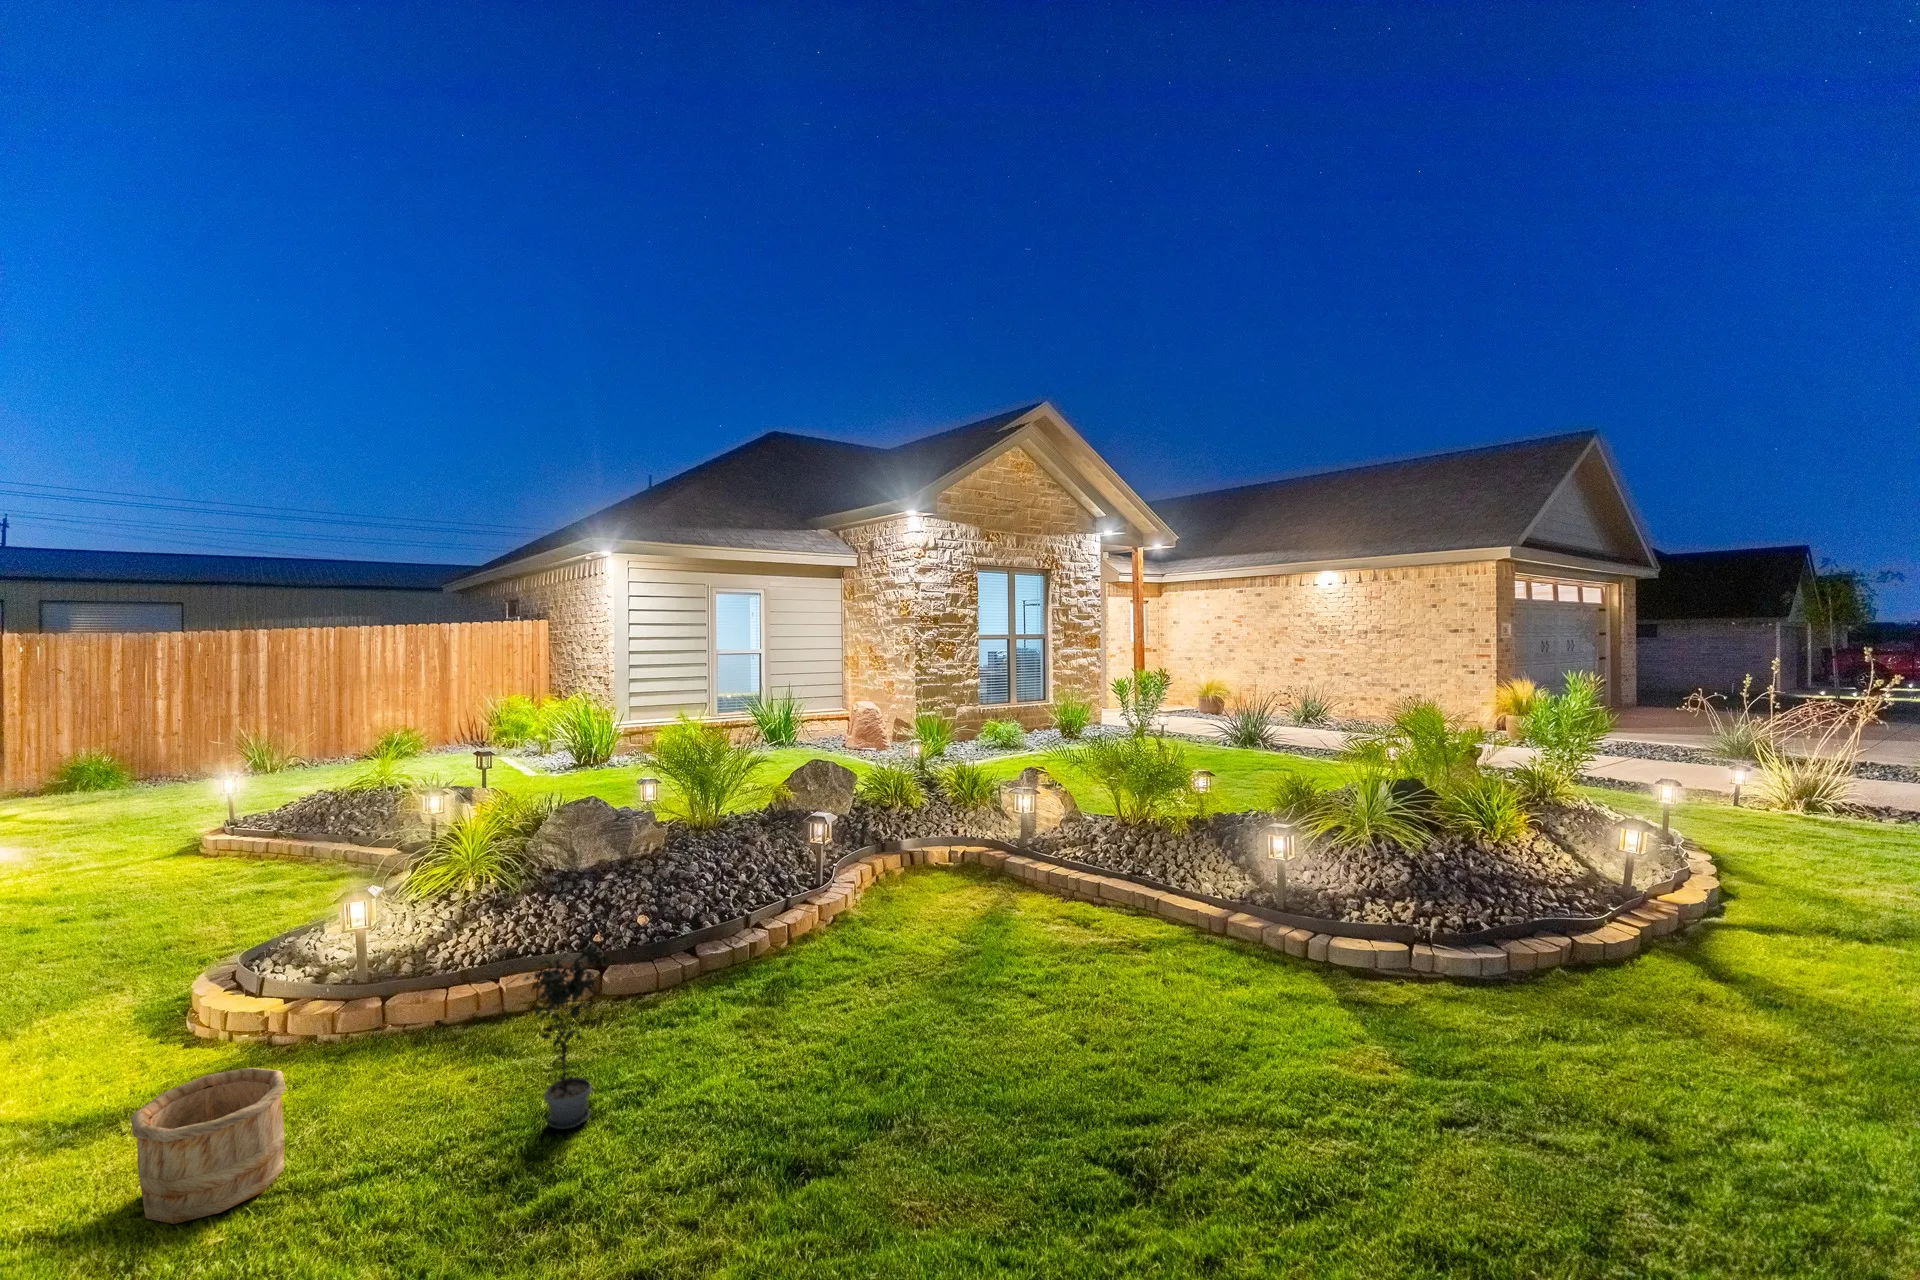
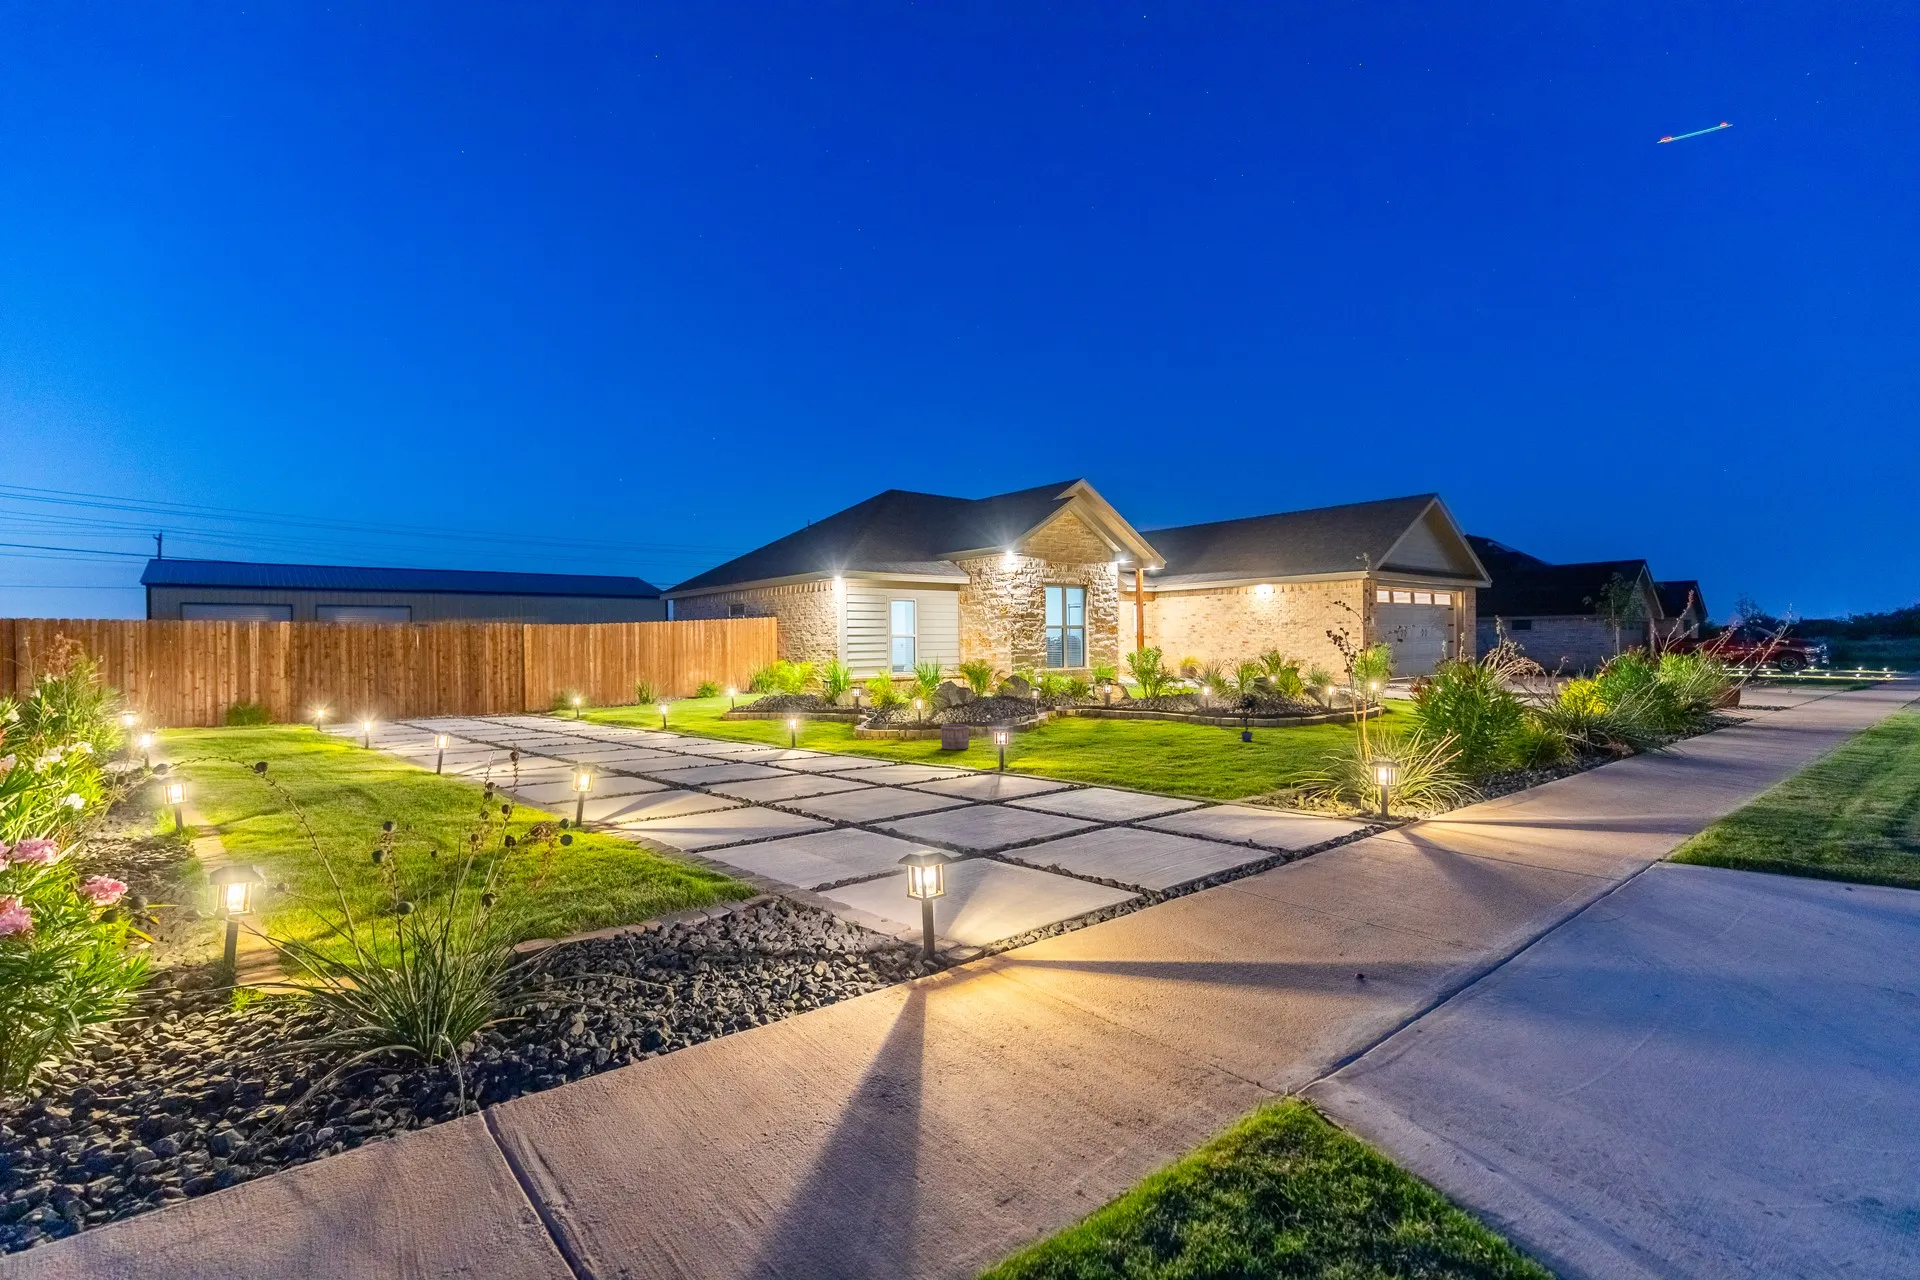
potted plant: present [525,937,610,1129] -> present [1239,693,1258,742]

